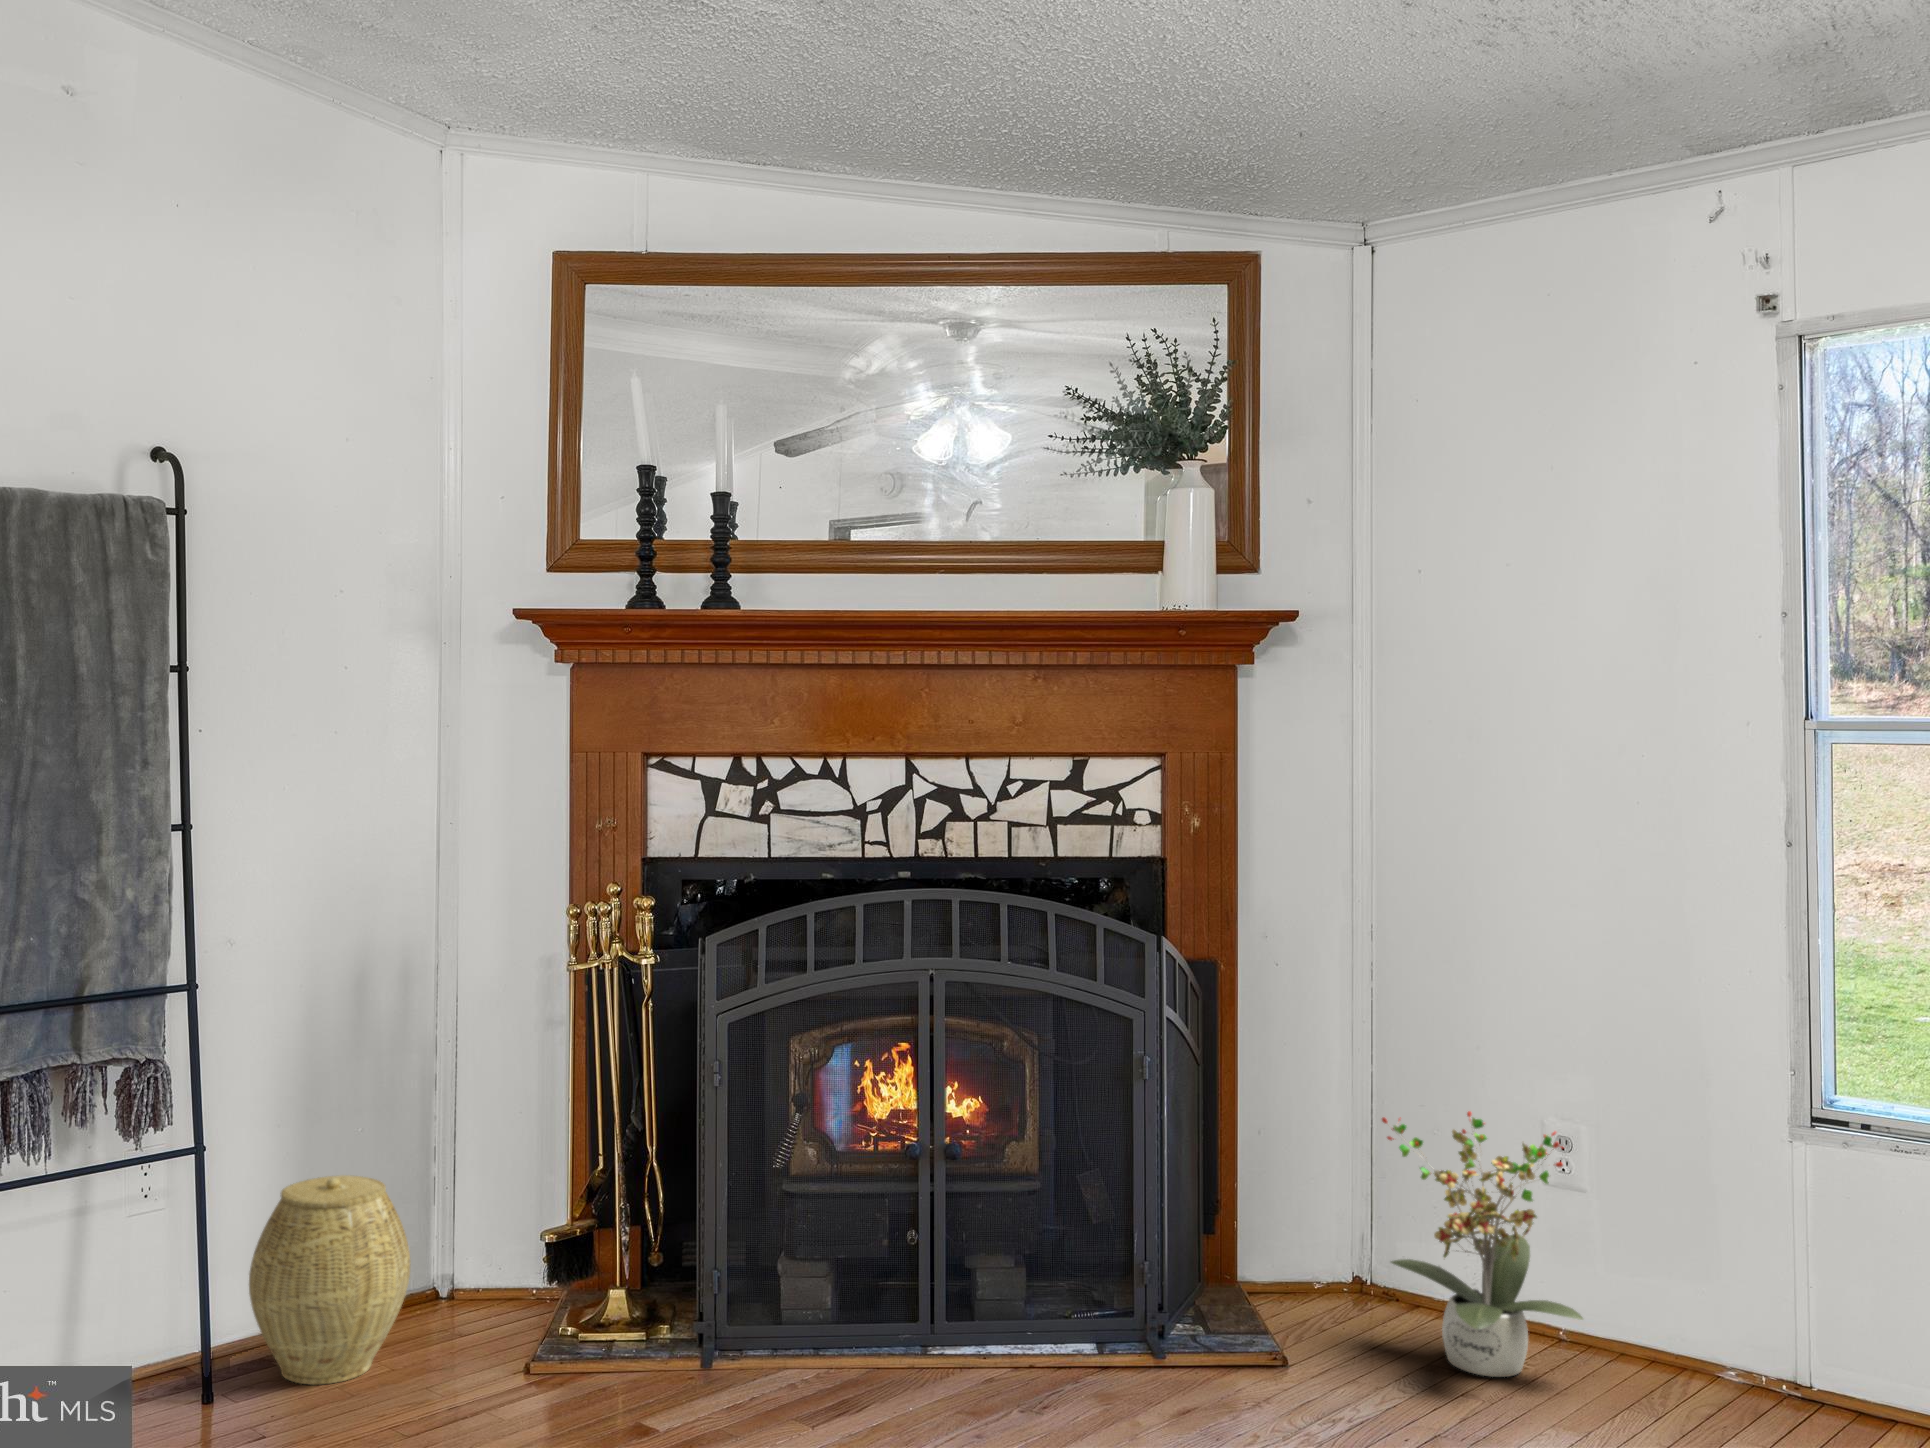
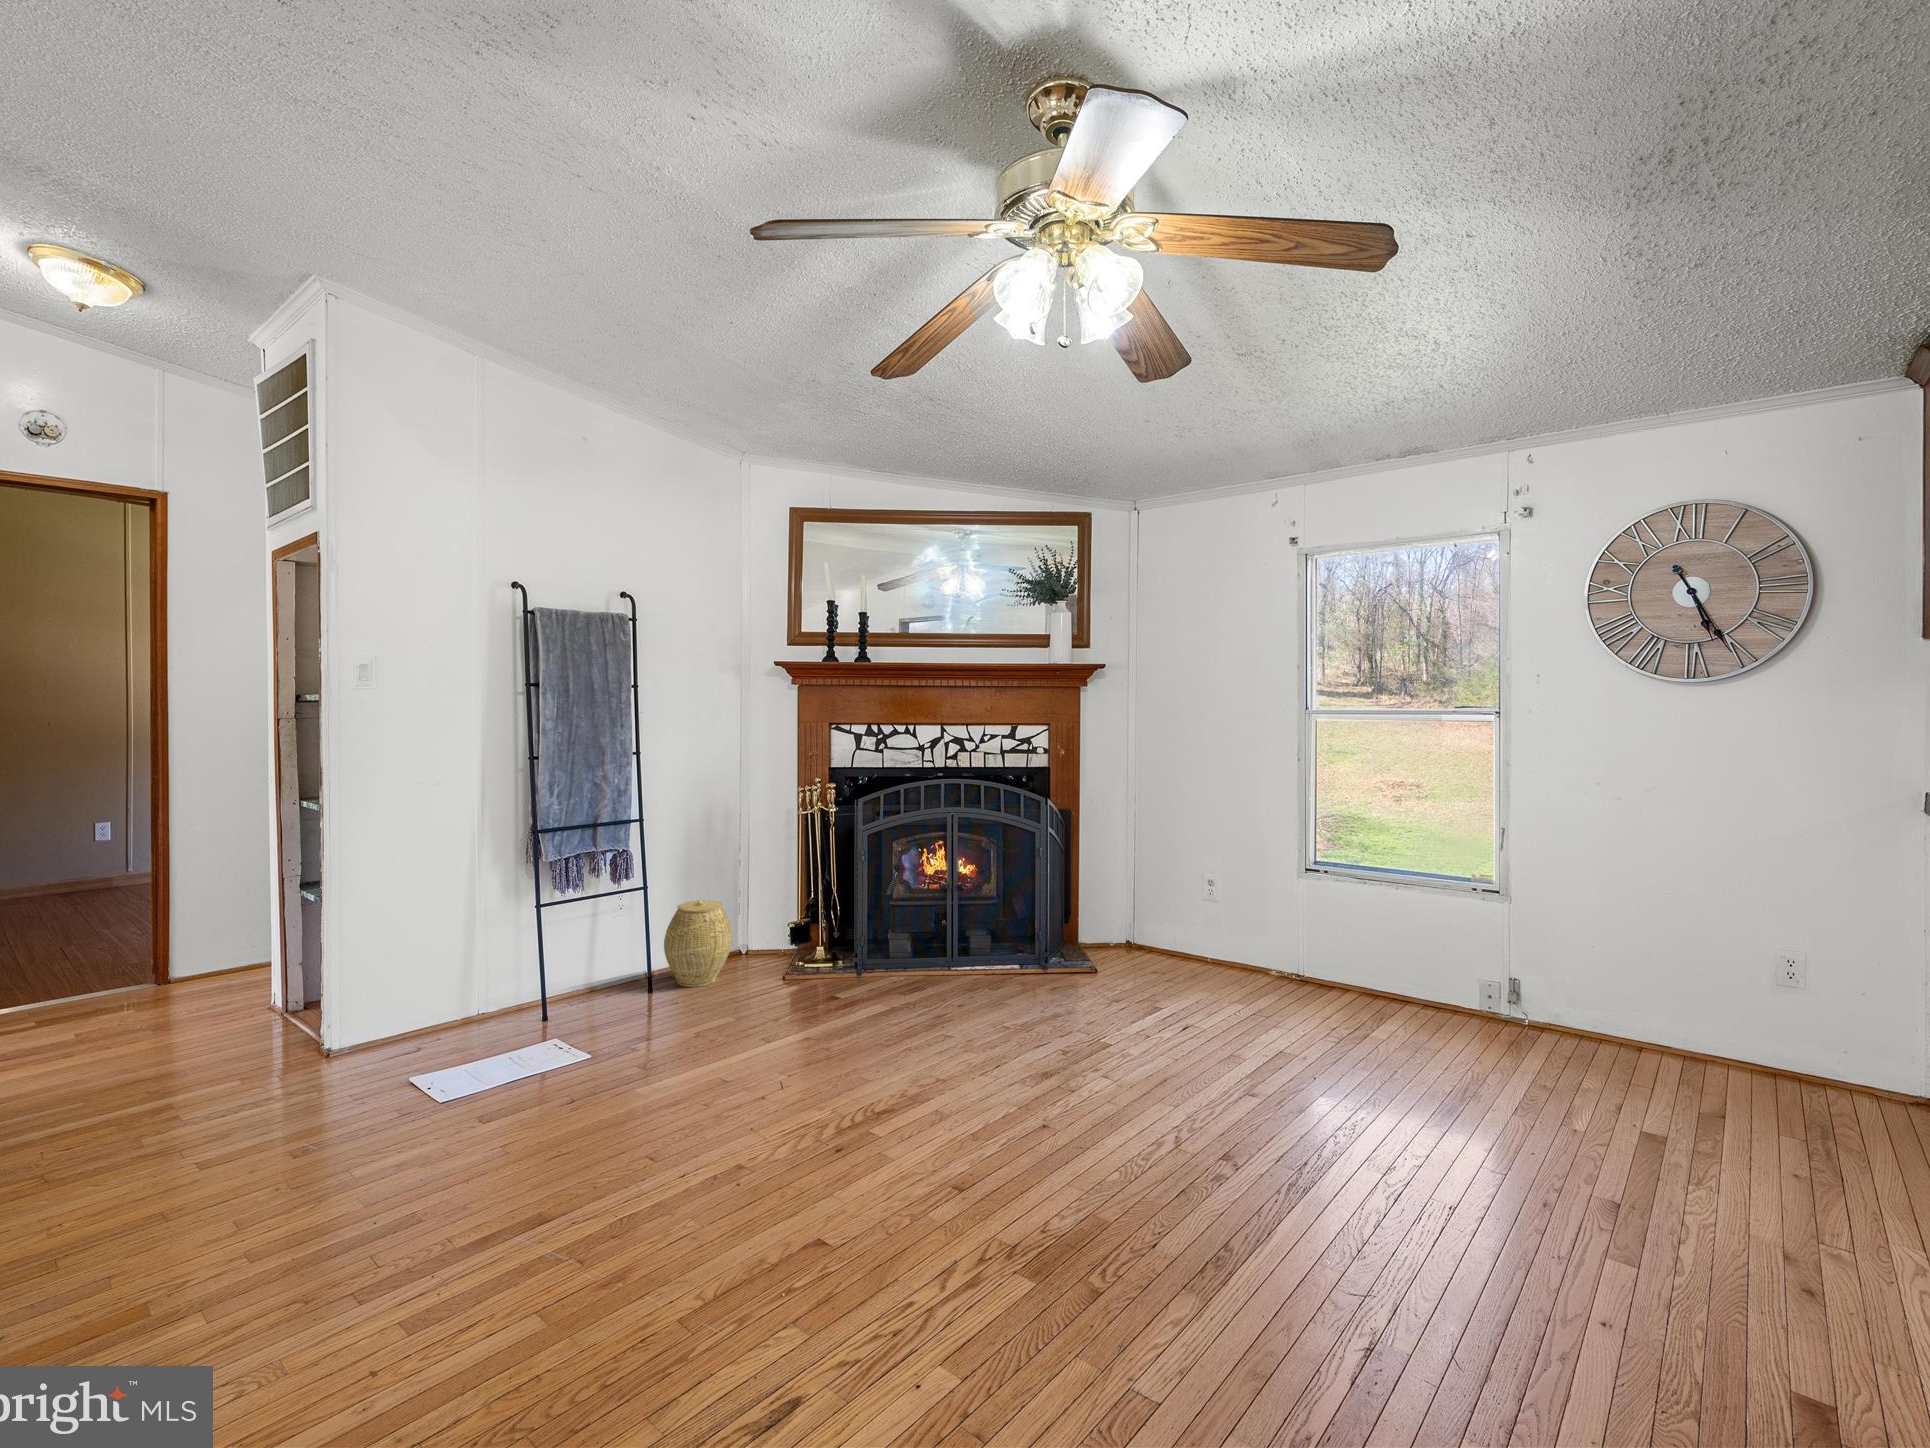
potted plant: present [1382,1111,1583,1377] -> none [1137,869,1215,976]

